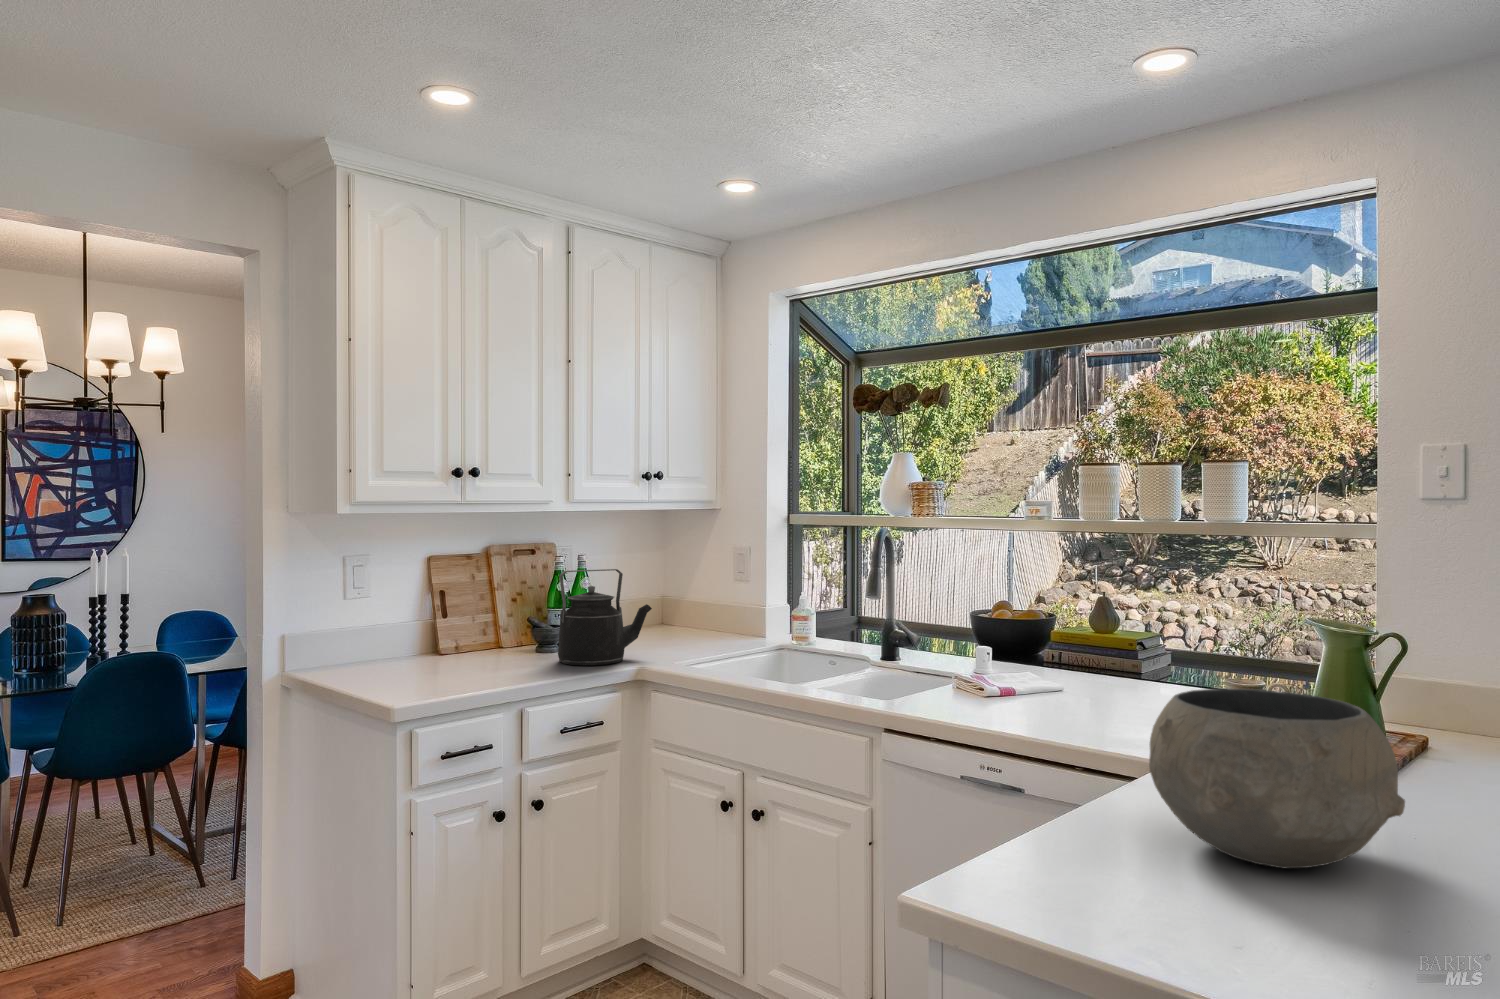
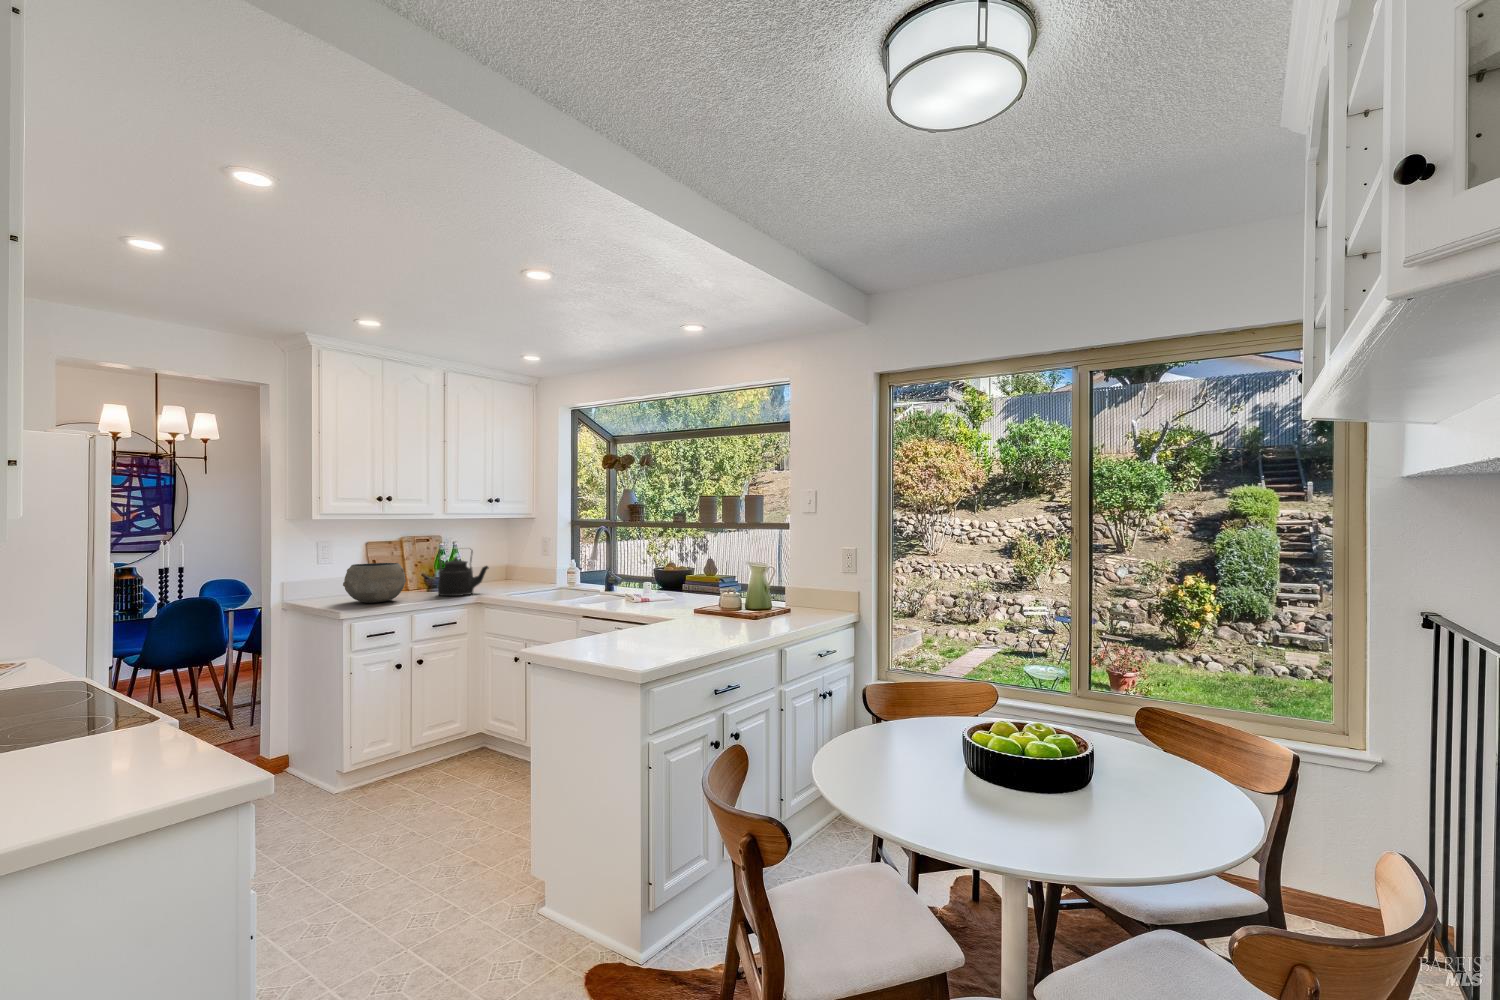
ceramic bowl: present [1149,688,1405,868] -> present [343,563,406,603]

